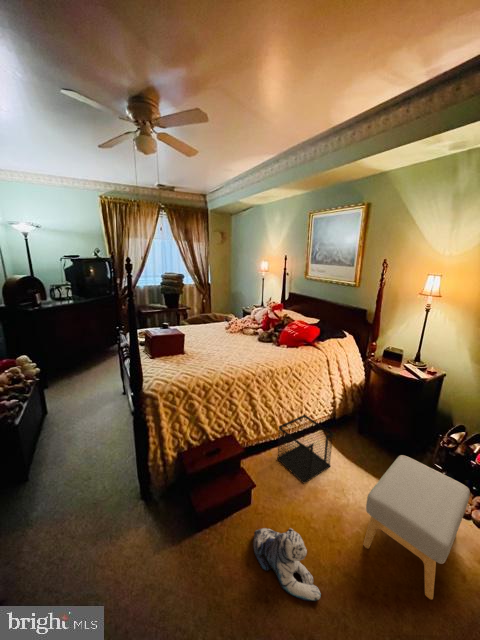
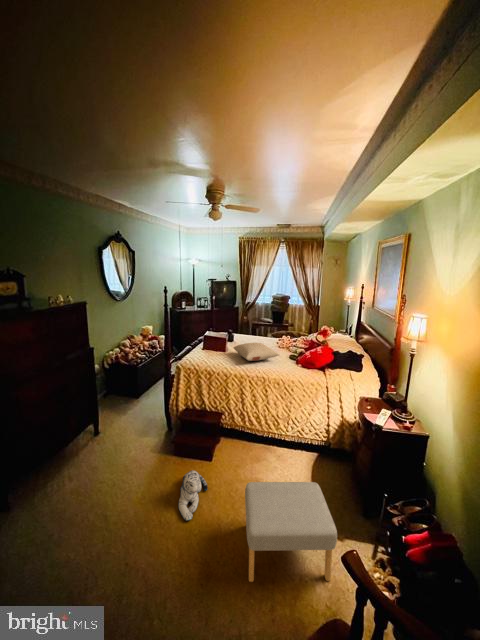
pillow: none [200,332,262,356] -> present [233,343,280,361]
wastebasket: present [277,415,333,483] -> none [255,423,291,476]

